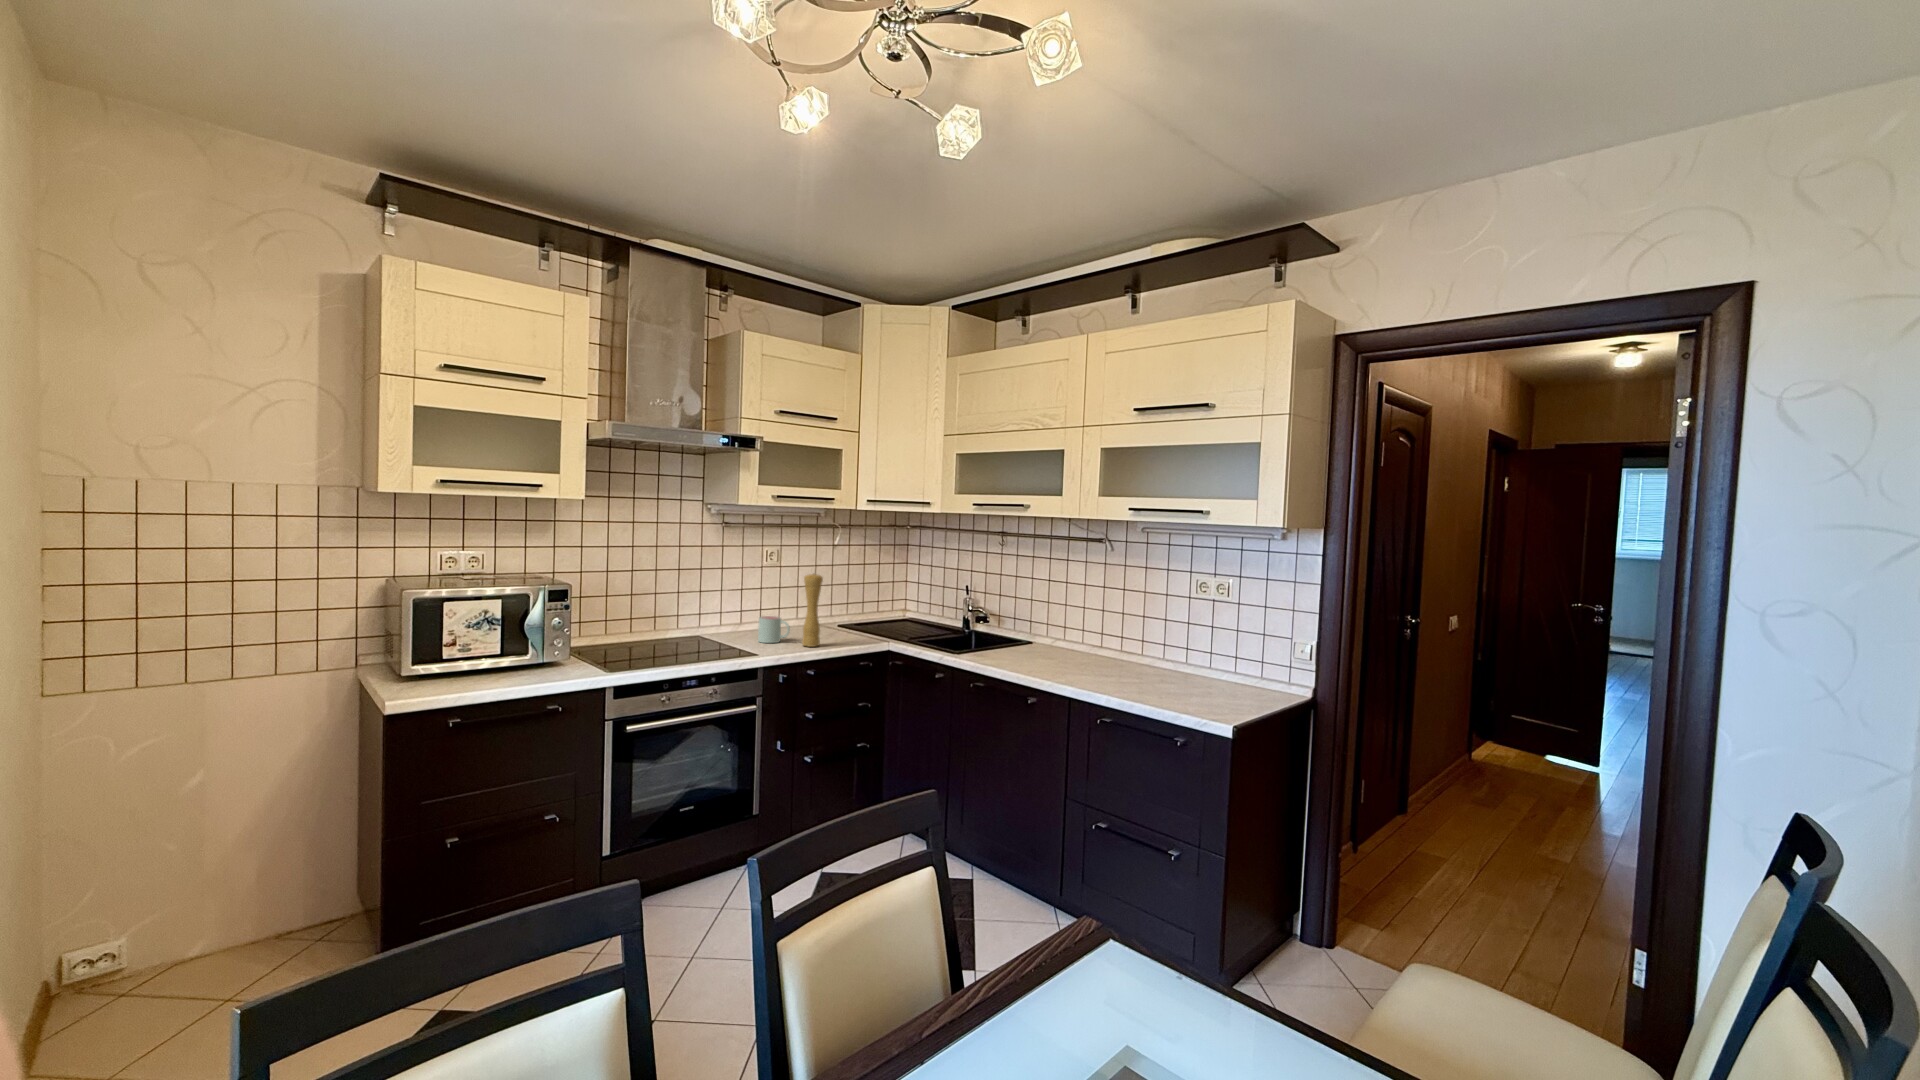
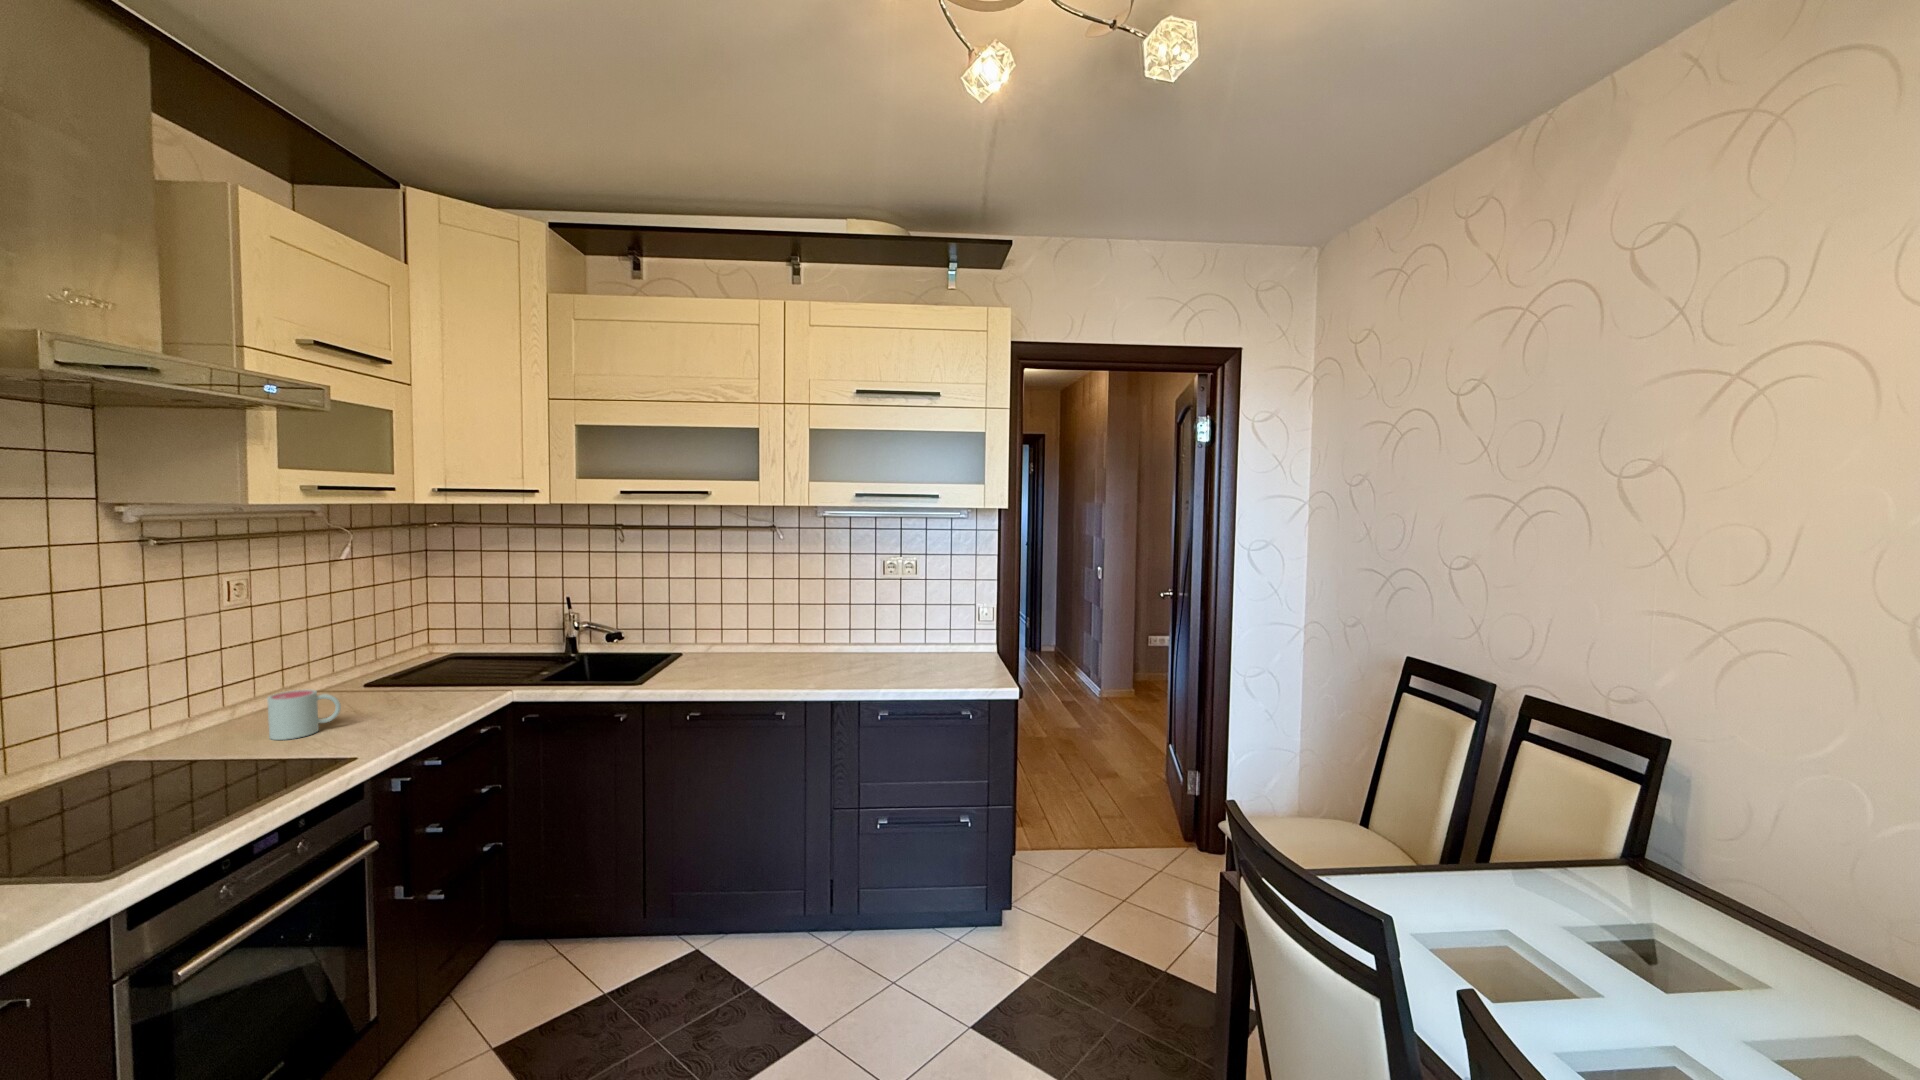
pepper mill: present [802,574,823,647] -> none [368,610,407,726]

